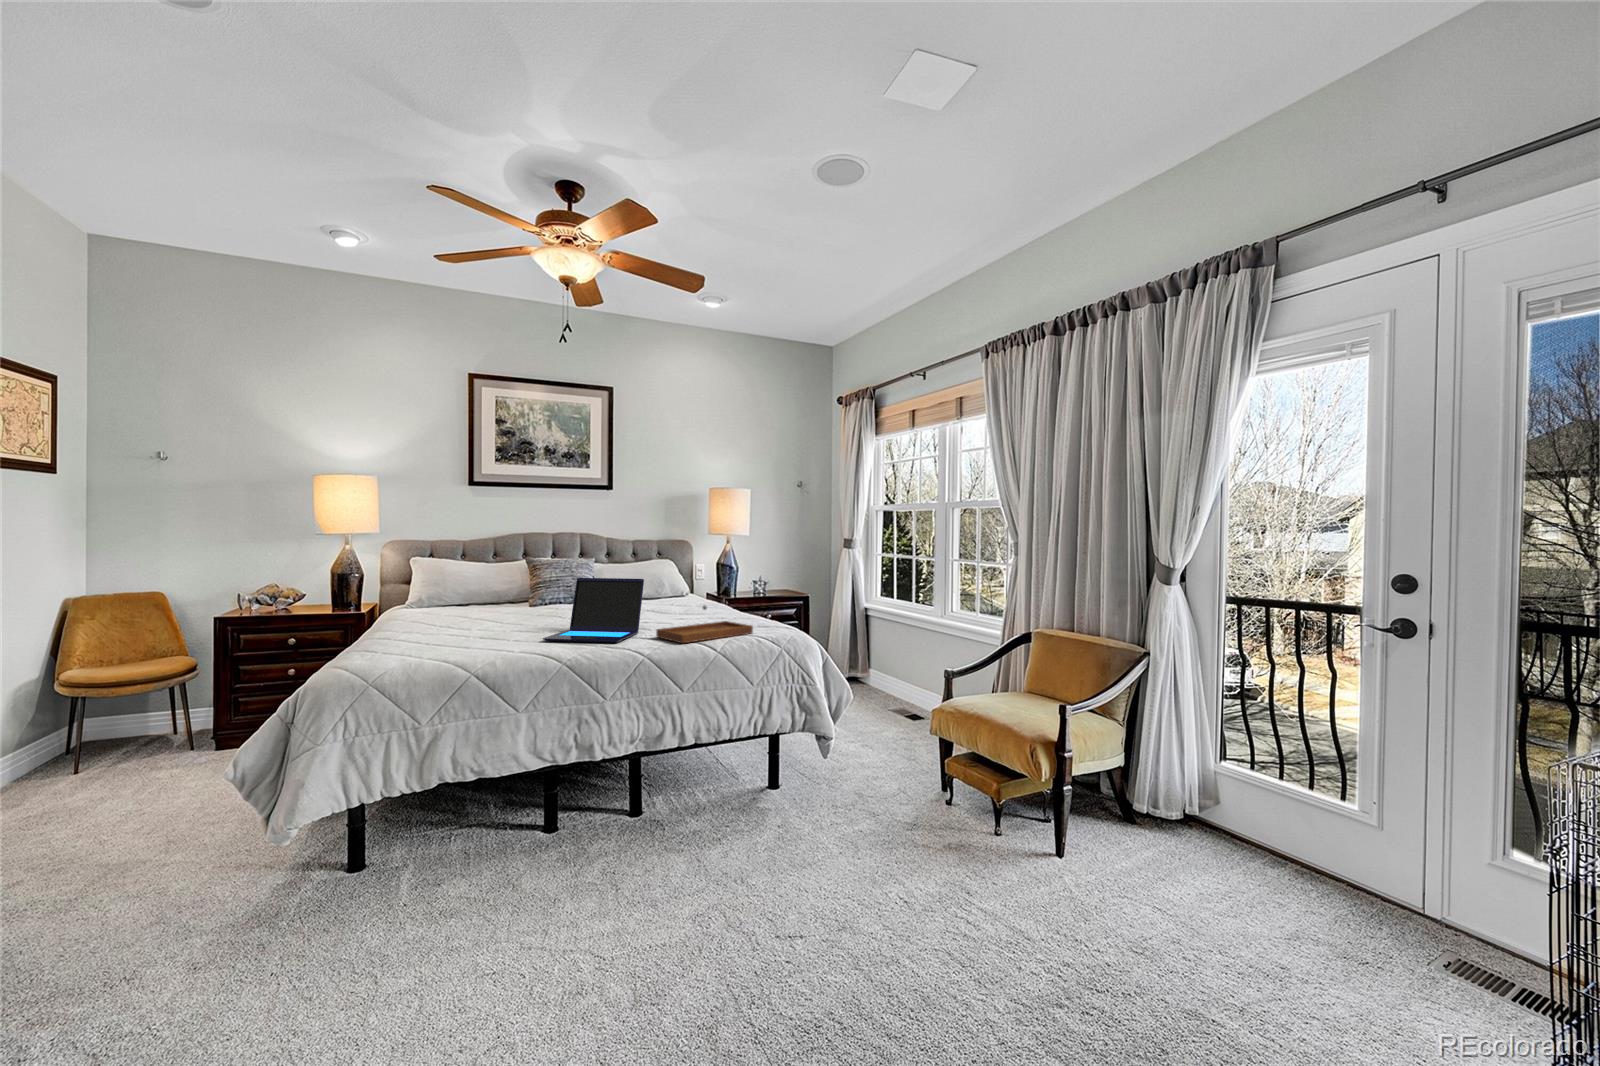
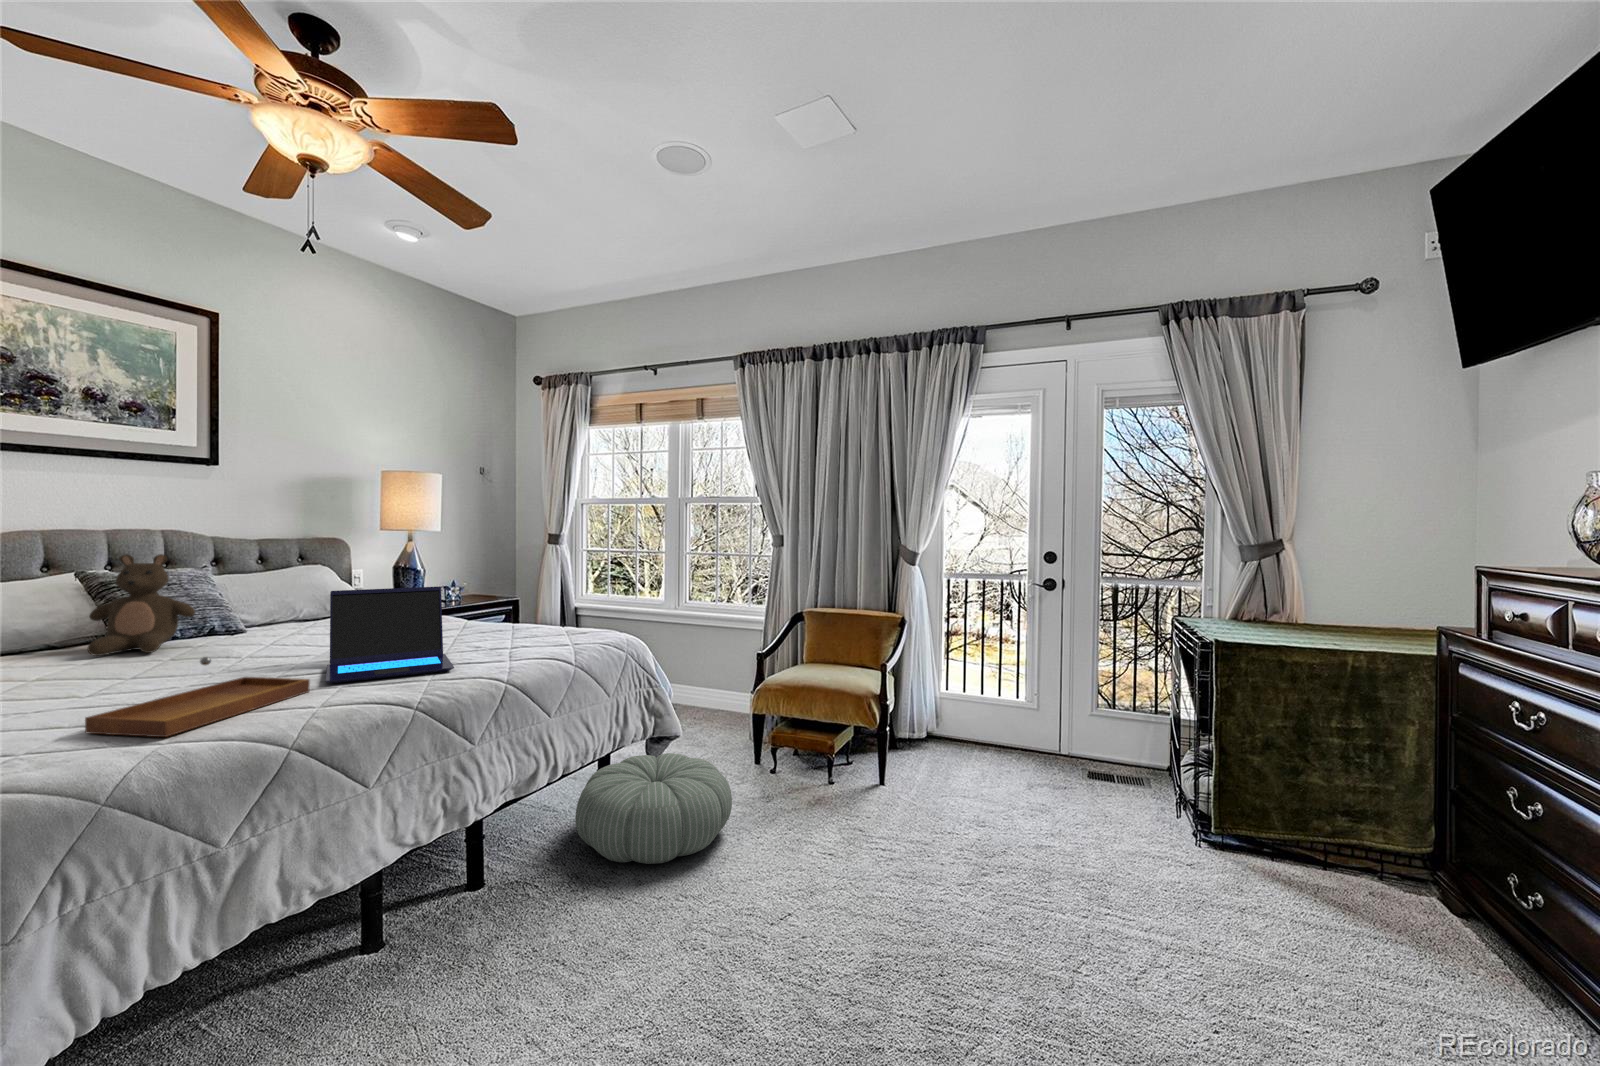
stuffed bear: none [496,550,549,613] -> present [88,554,195,656]
tray: present [656,605,753,643] -> present [85,657,310,737]
pouf: none [706,748,848,847] -> present [575,753,732,864]

